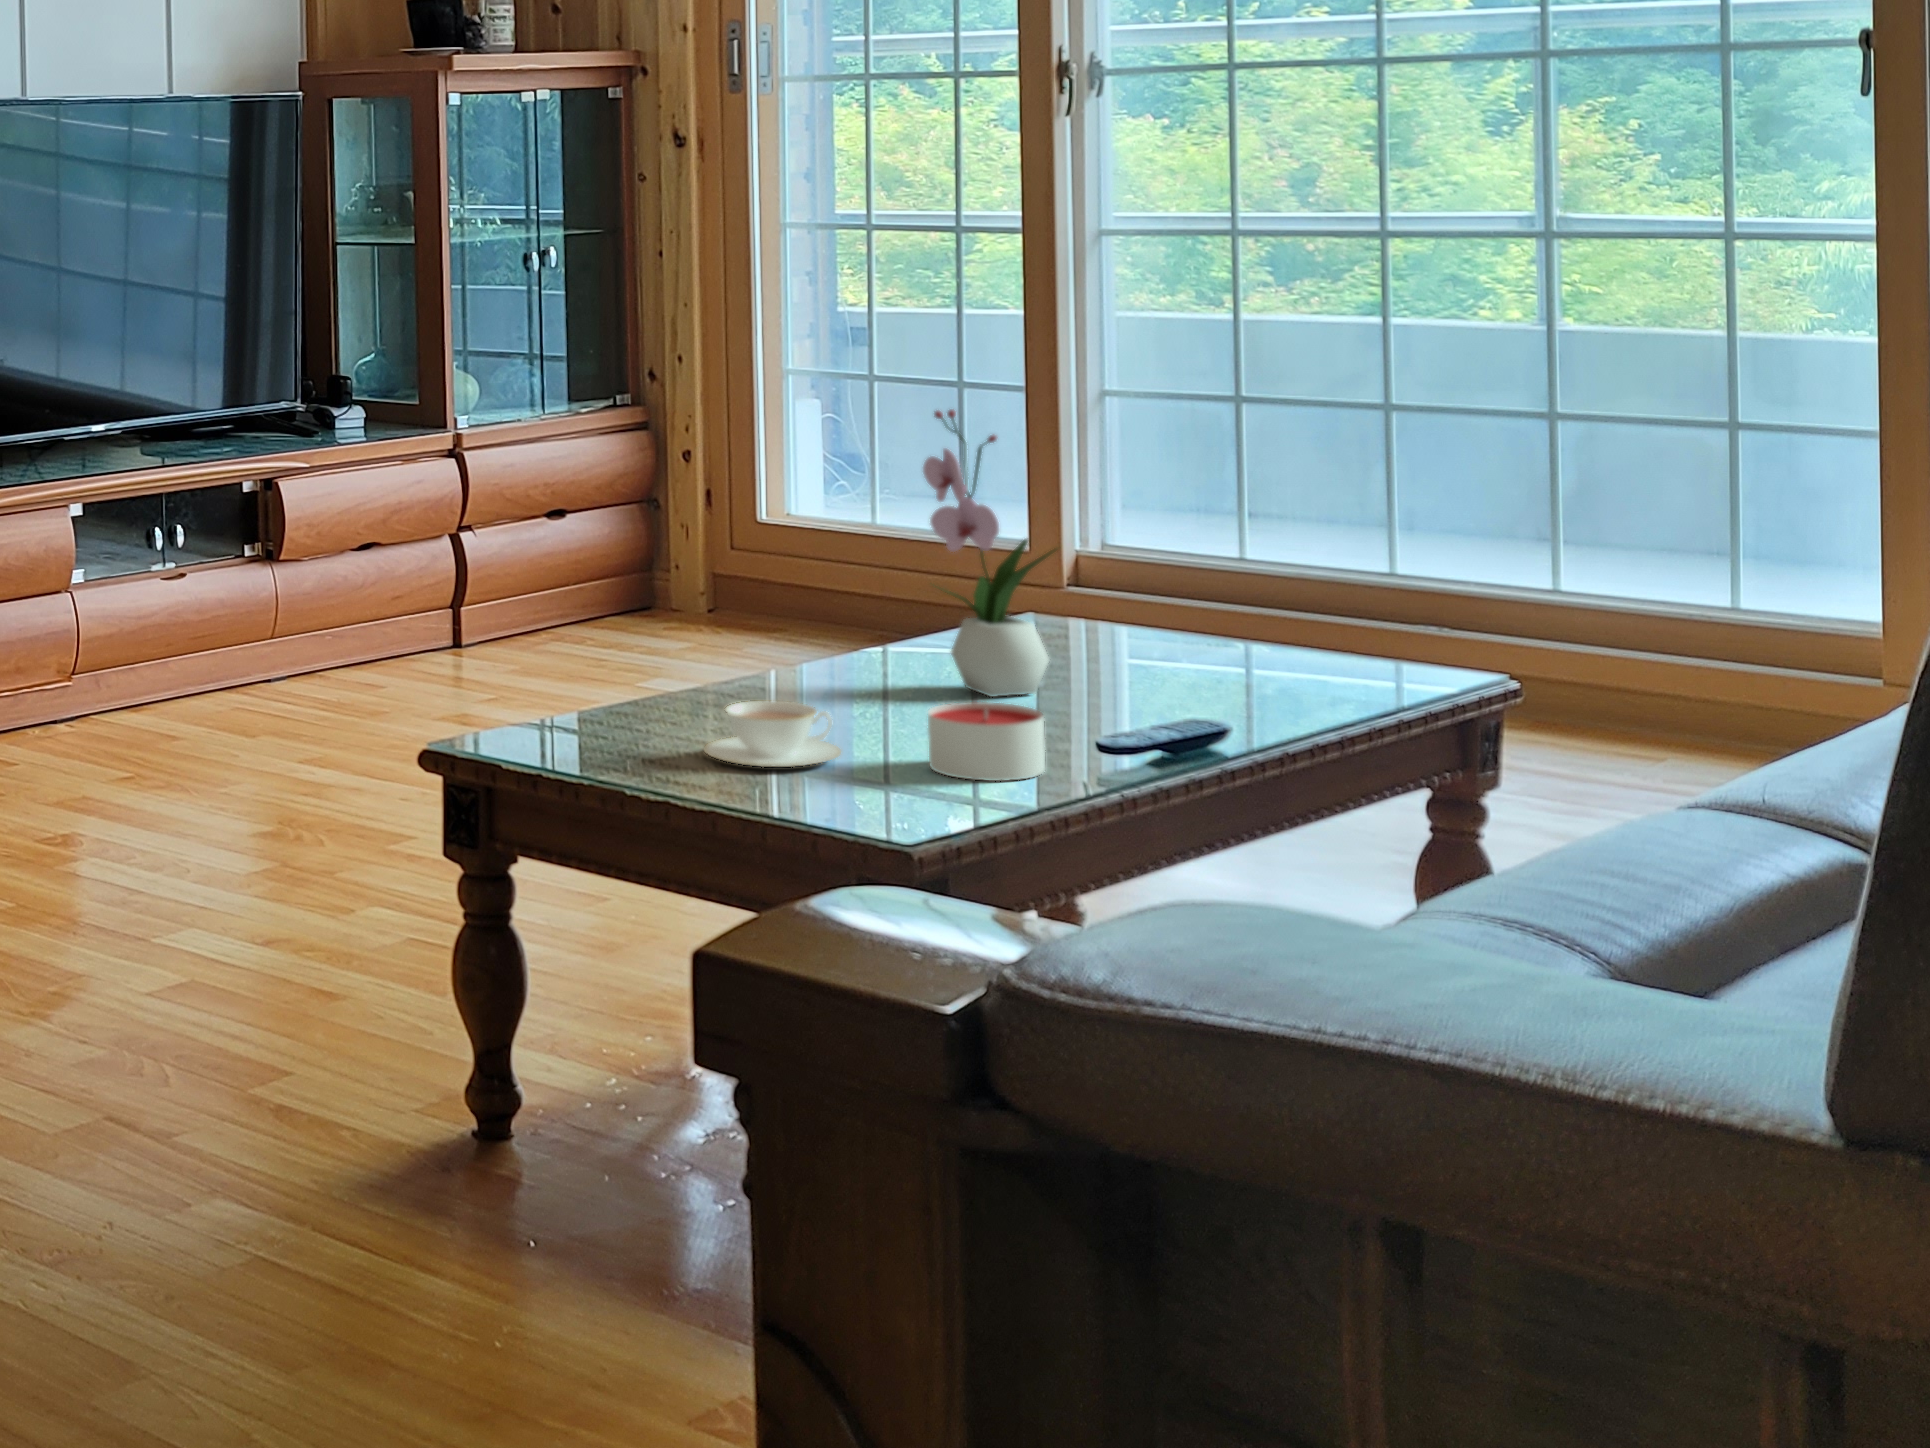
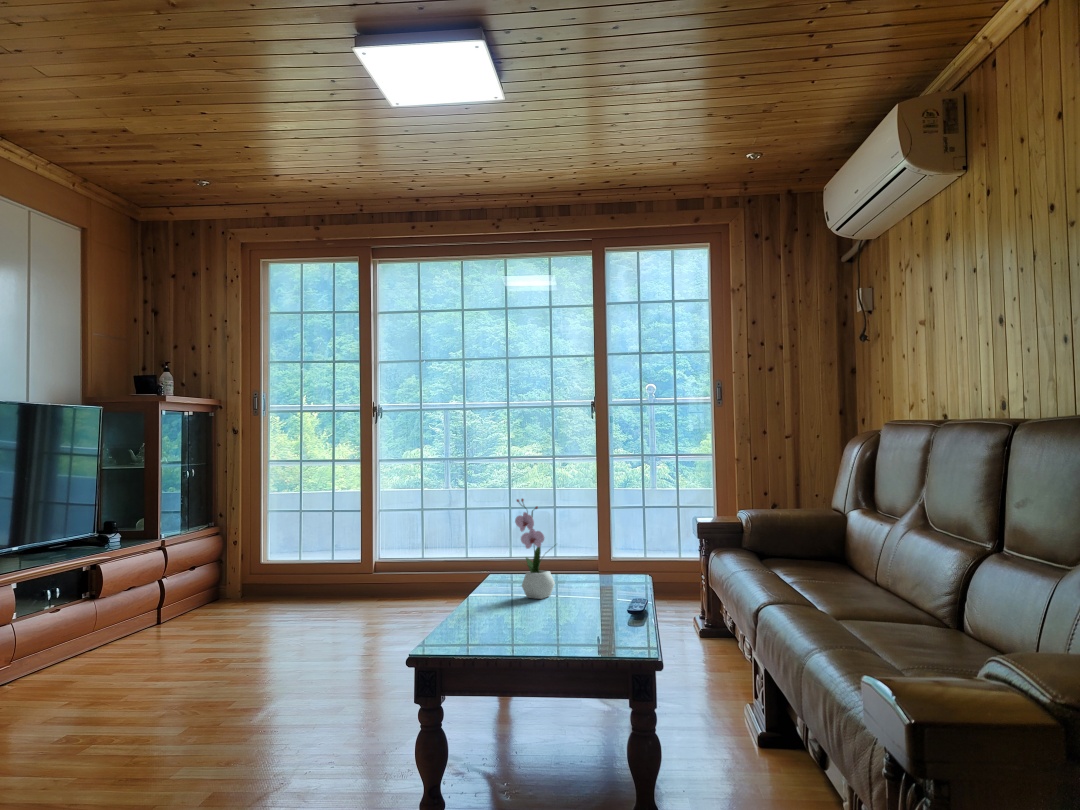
teacup: present [704,701,841,767] -> none [511,609,563,637]
candle: present [928,702,1045,781] -> none [587,597,628,627]

